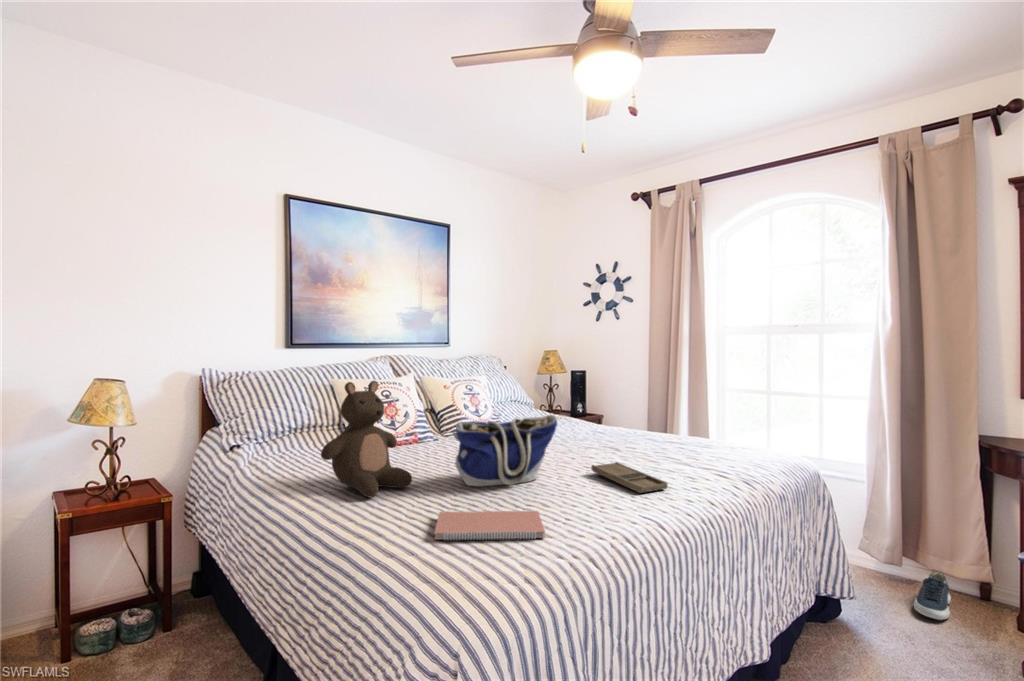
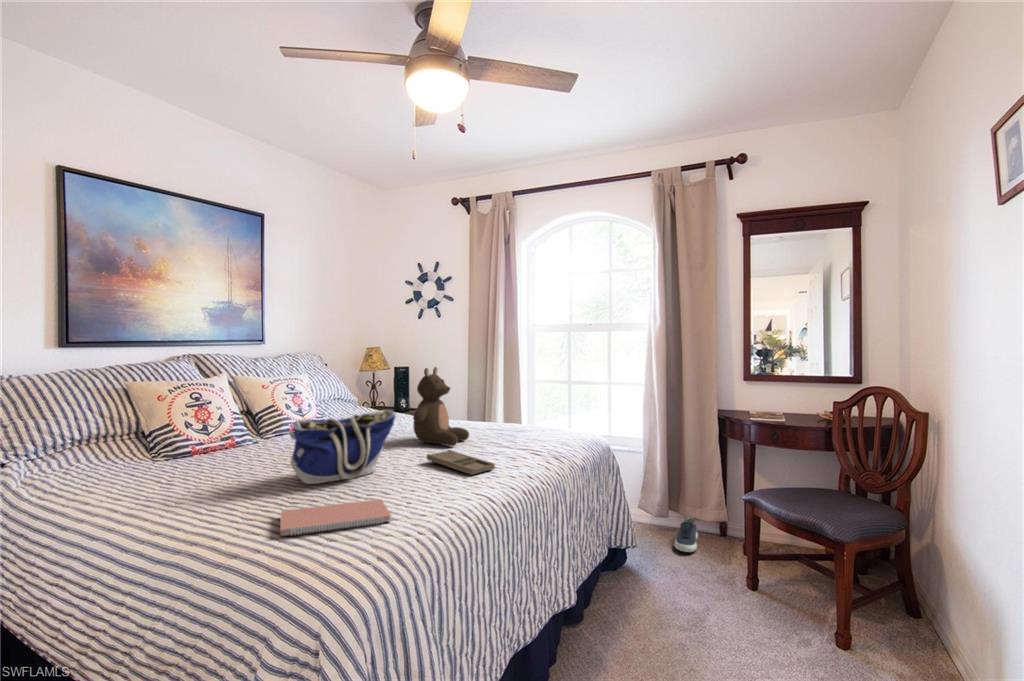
stuffed bear: present [321,381,412,497] -> present [413,367,469,446]

